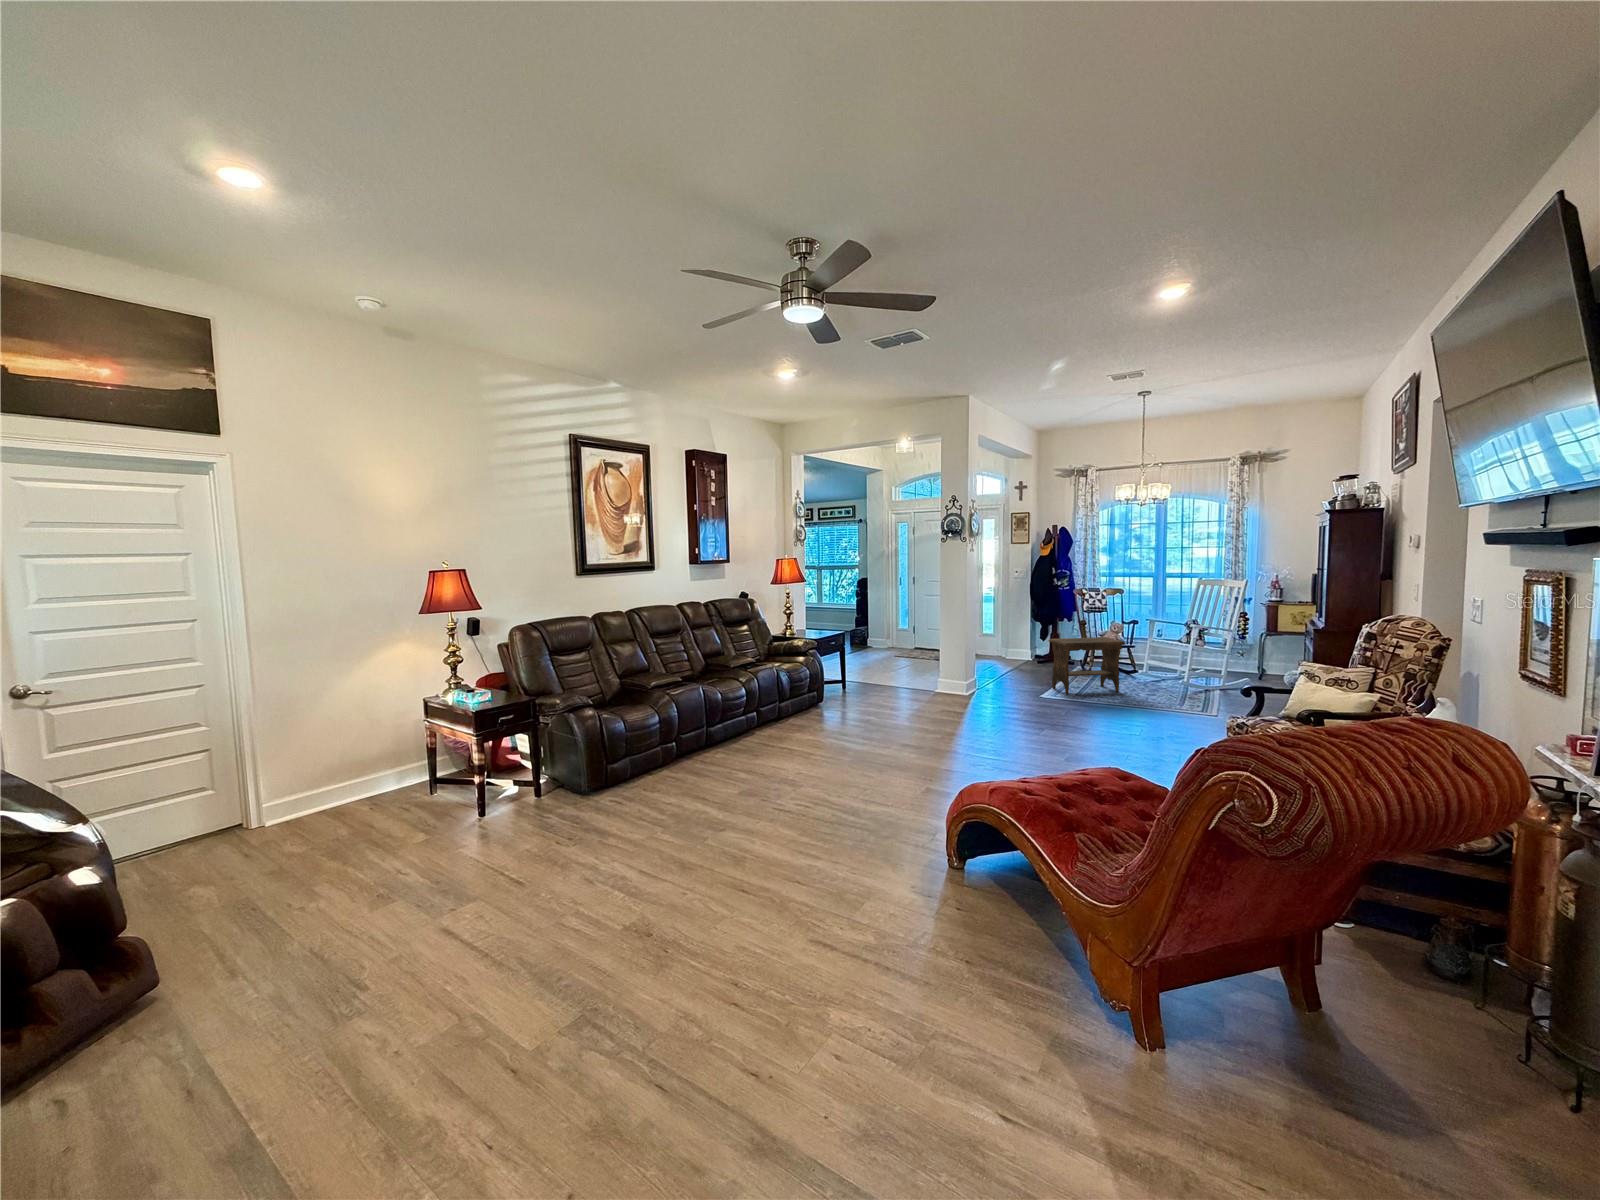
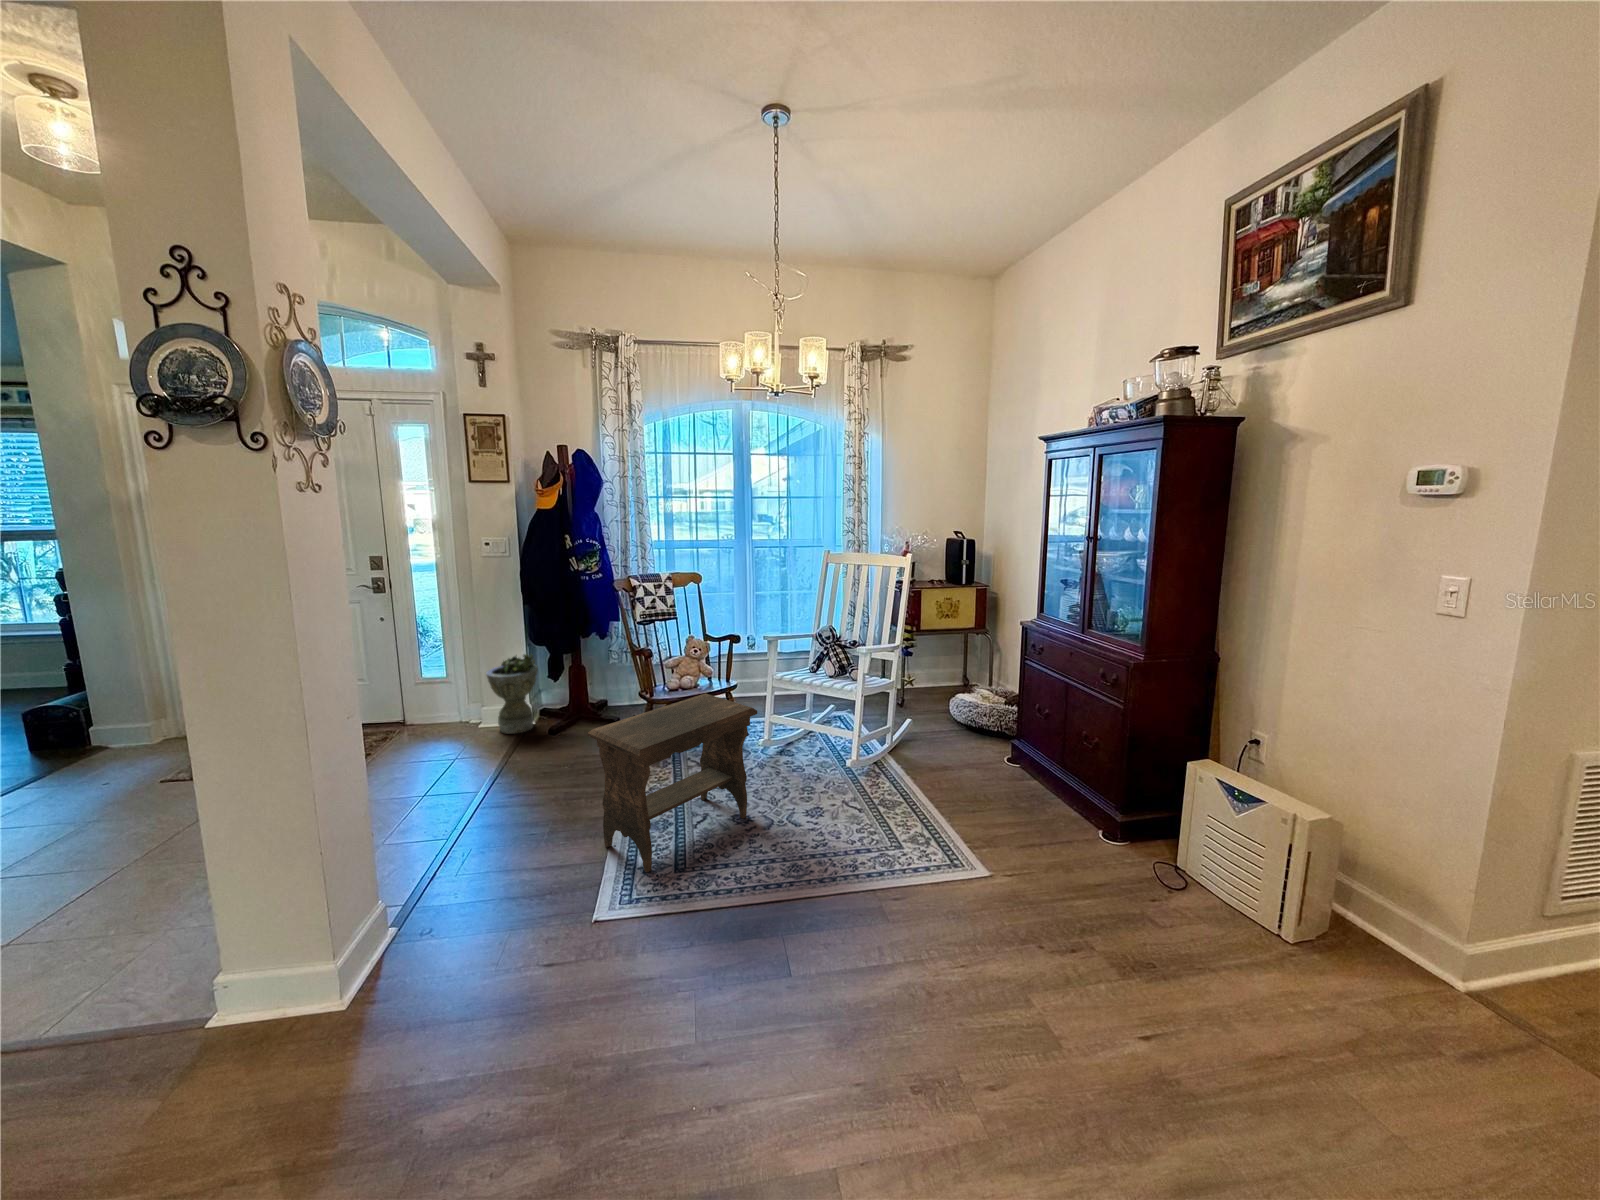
planter: none [1011,624,1035,661] -> present [486,654,538,734]

